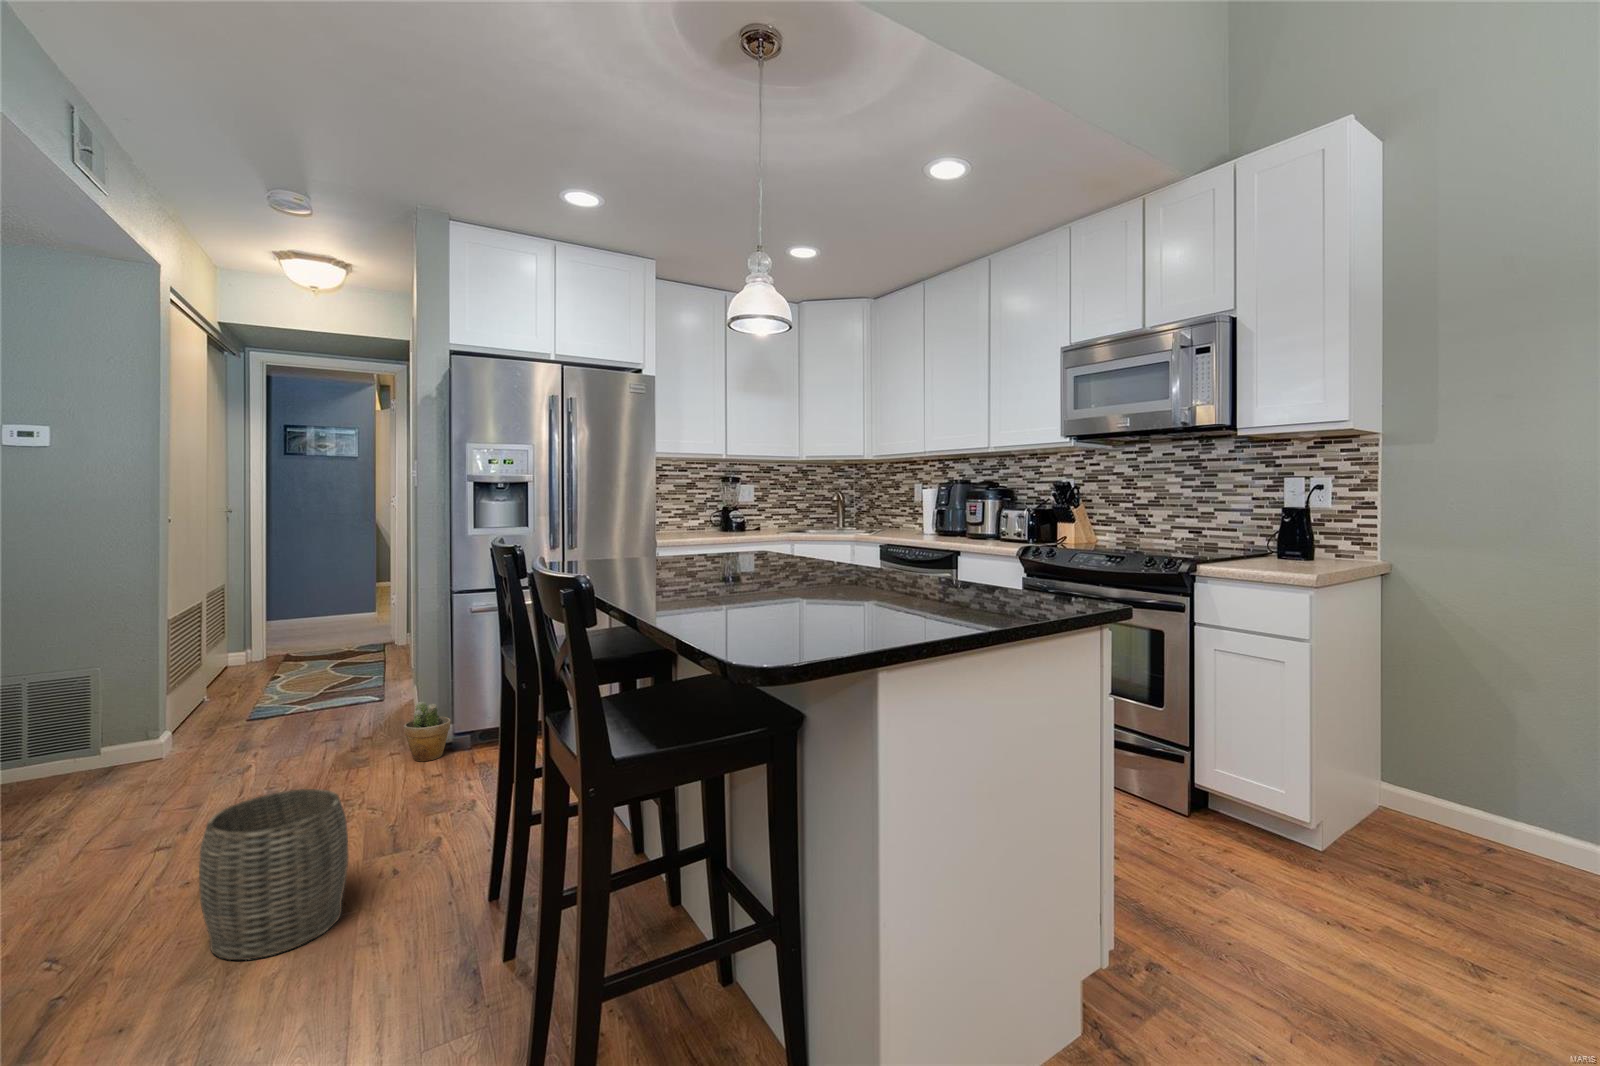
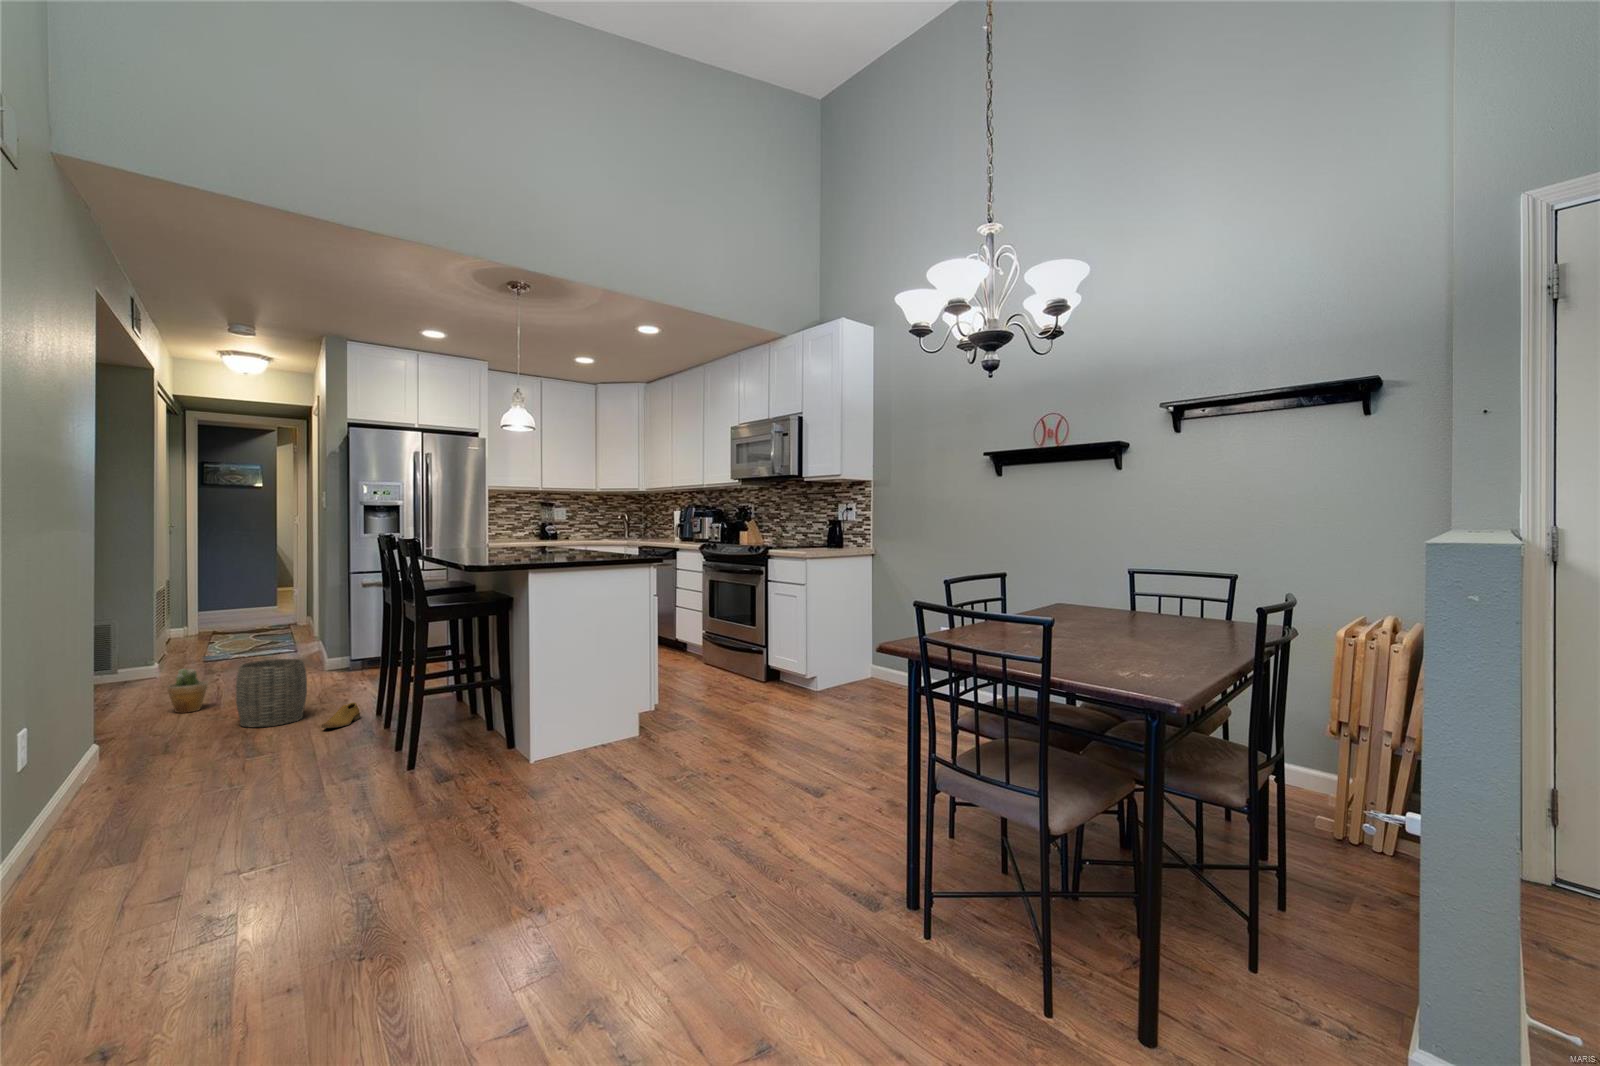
potted plant: present [403,702,450,761] -> present [167,669,208,713]
shoe: none [357,896,447,988] -> present [321,703,360,728]

